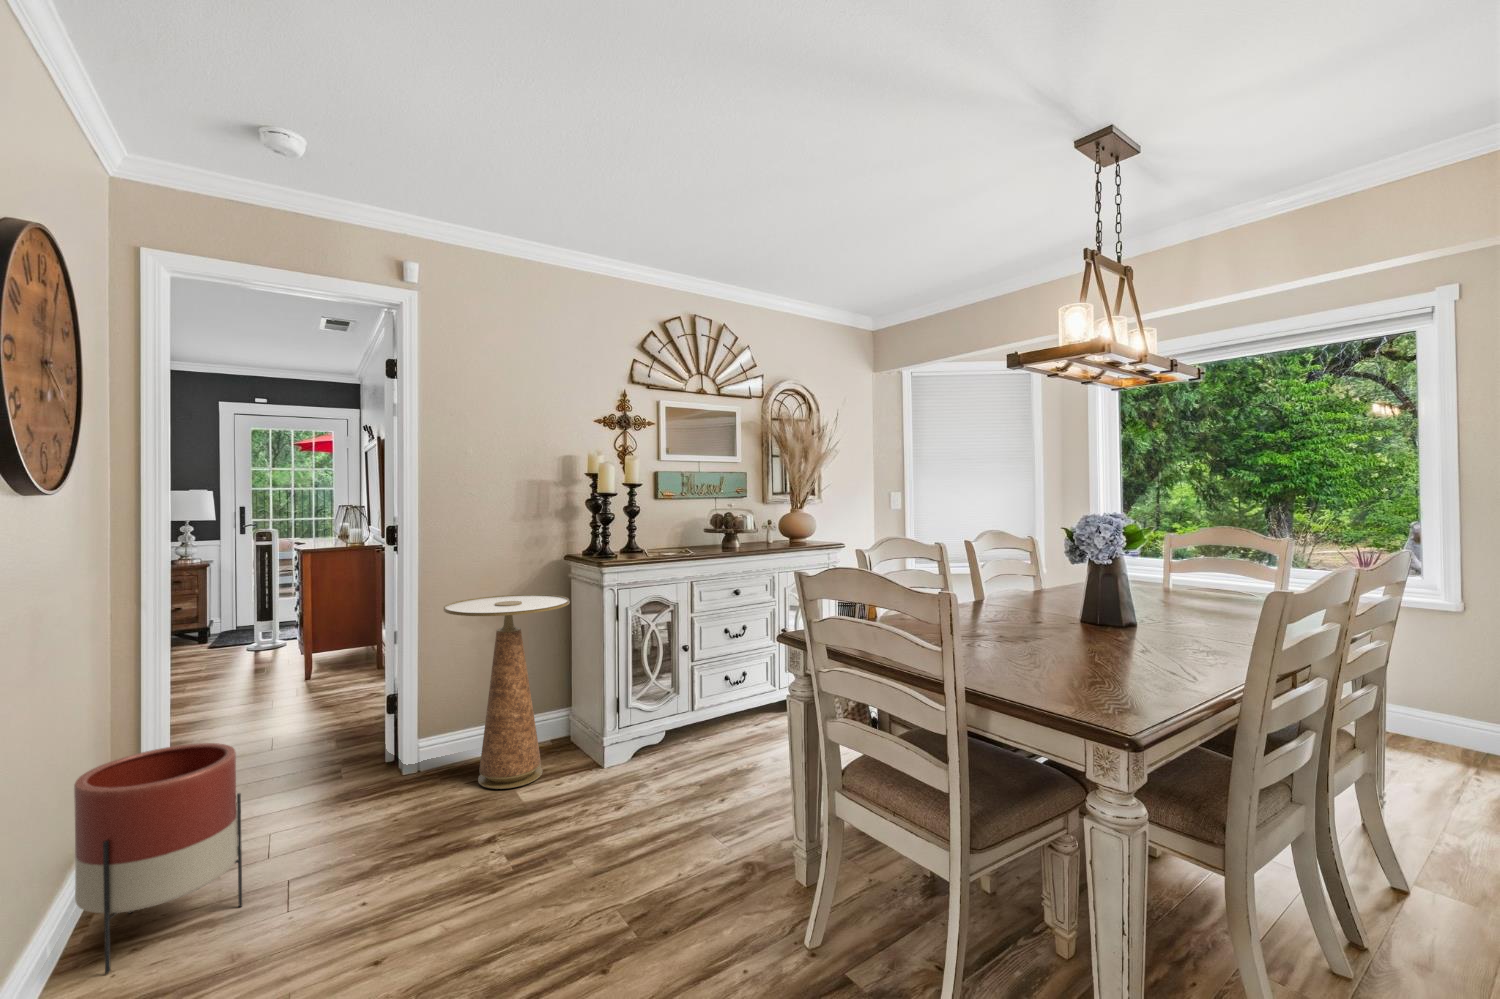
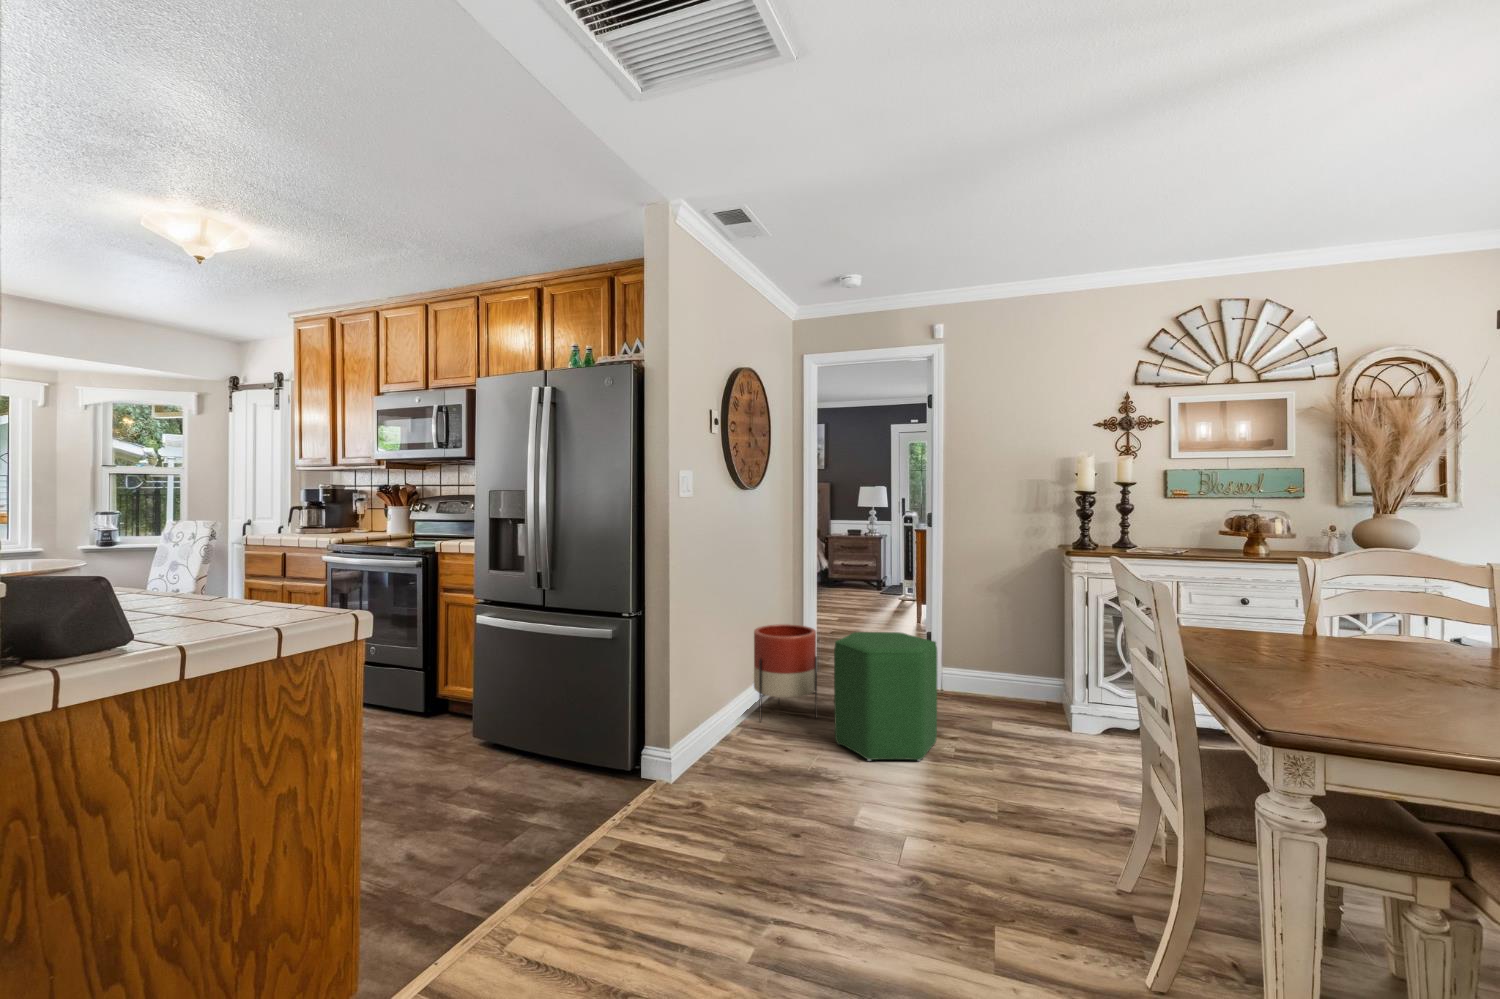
side table: present [444,594,570,789] -> none [949,570,1047,717]
ottoman: none [310,710,482,941] -> present [834,632,937,761]

